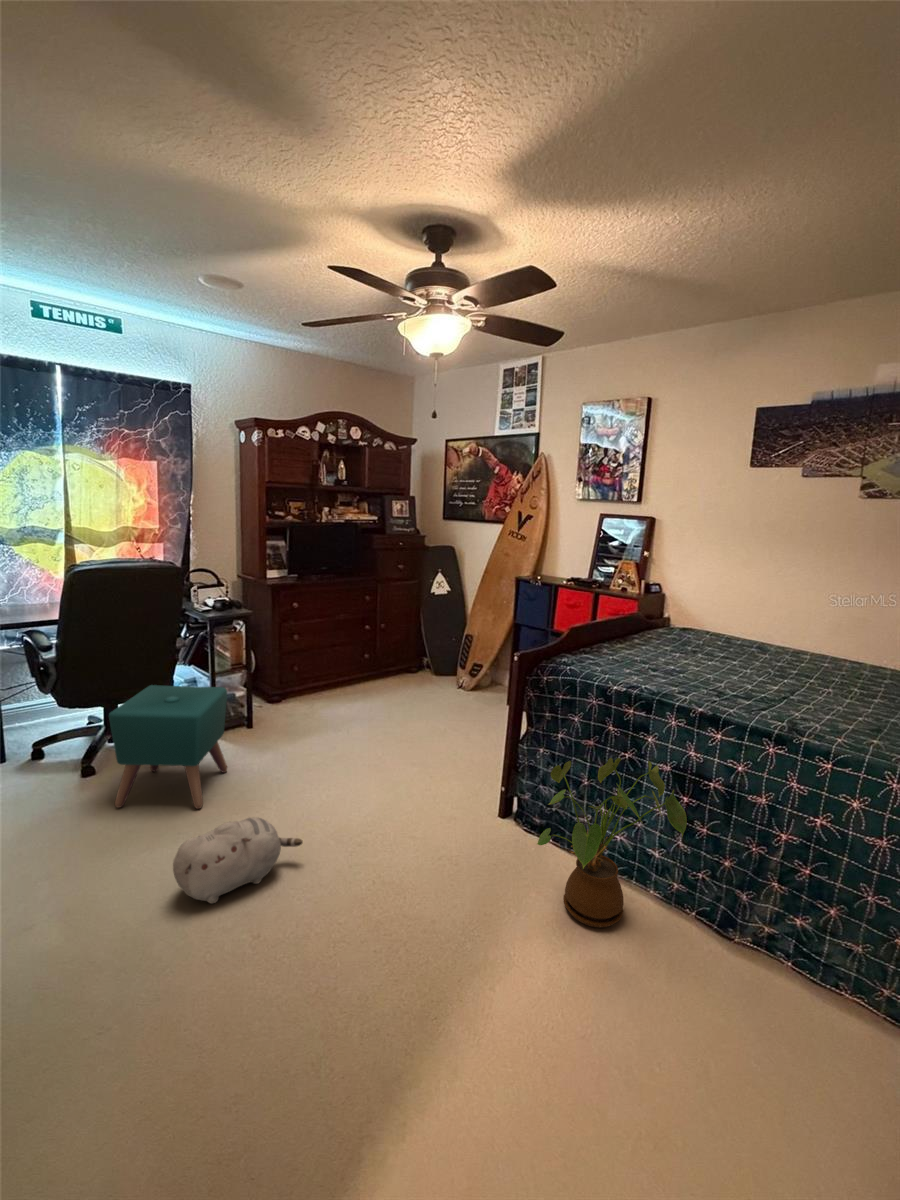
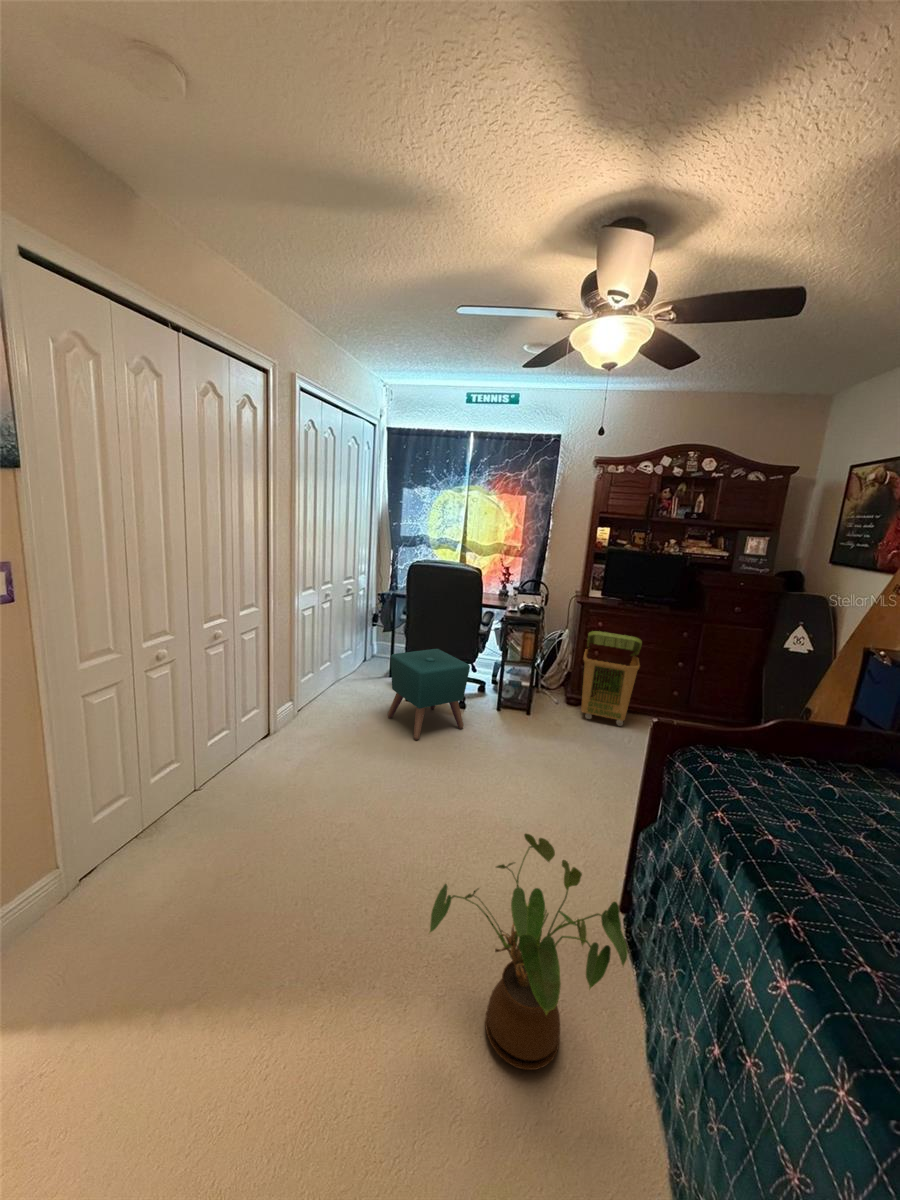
laundry basket: none [293,608,356,707] -> present [581,631,642,726]
plush toy: present [173,817,302,903] -> none [326,738,408,796]

